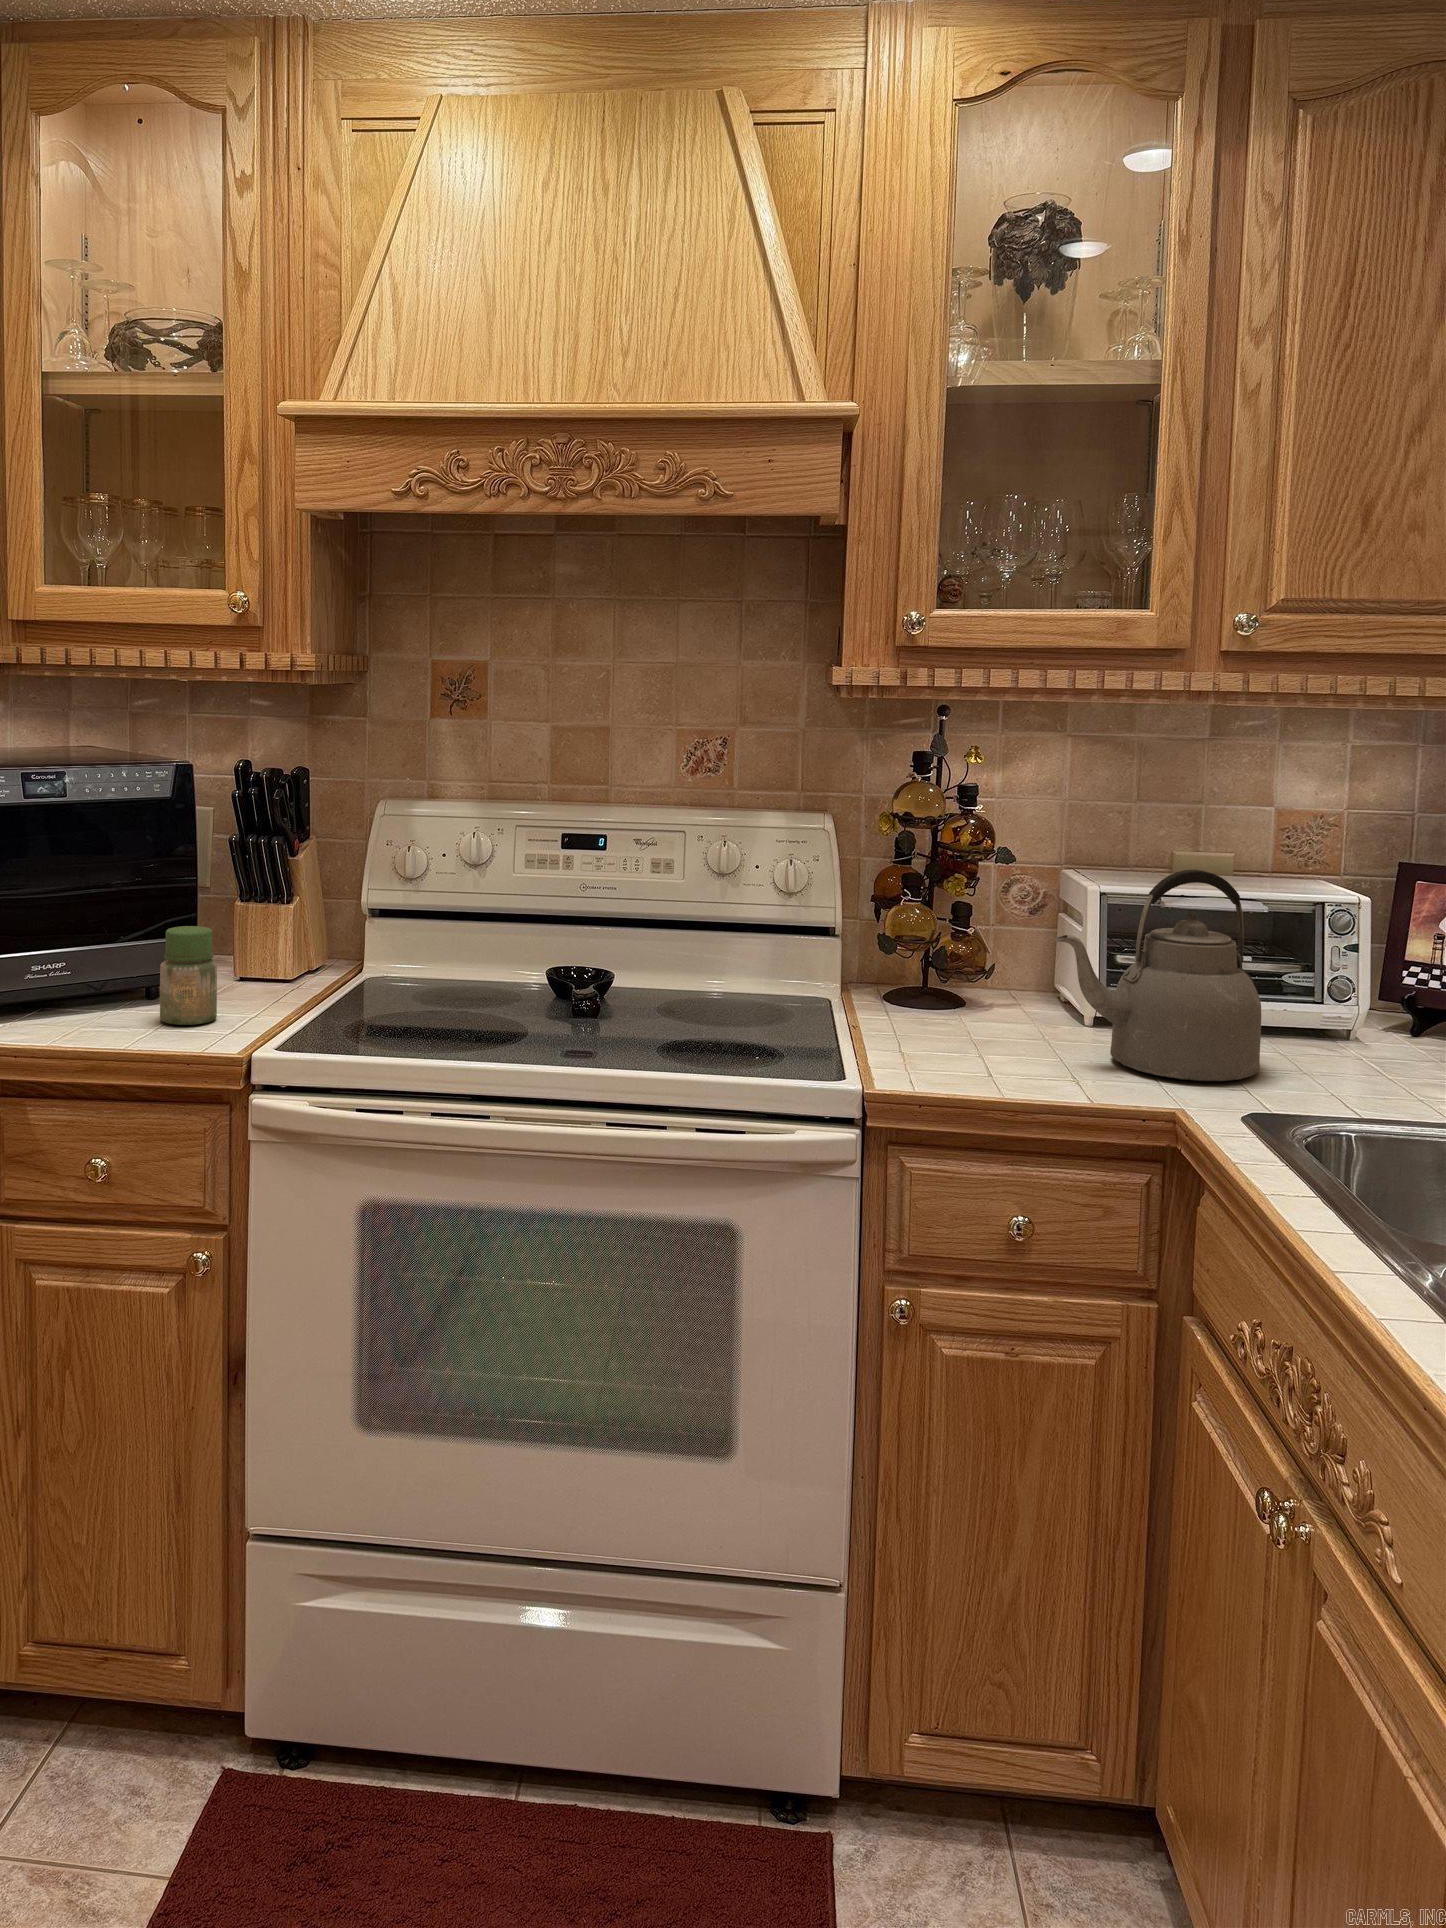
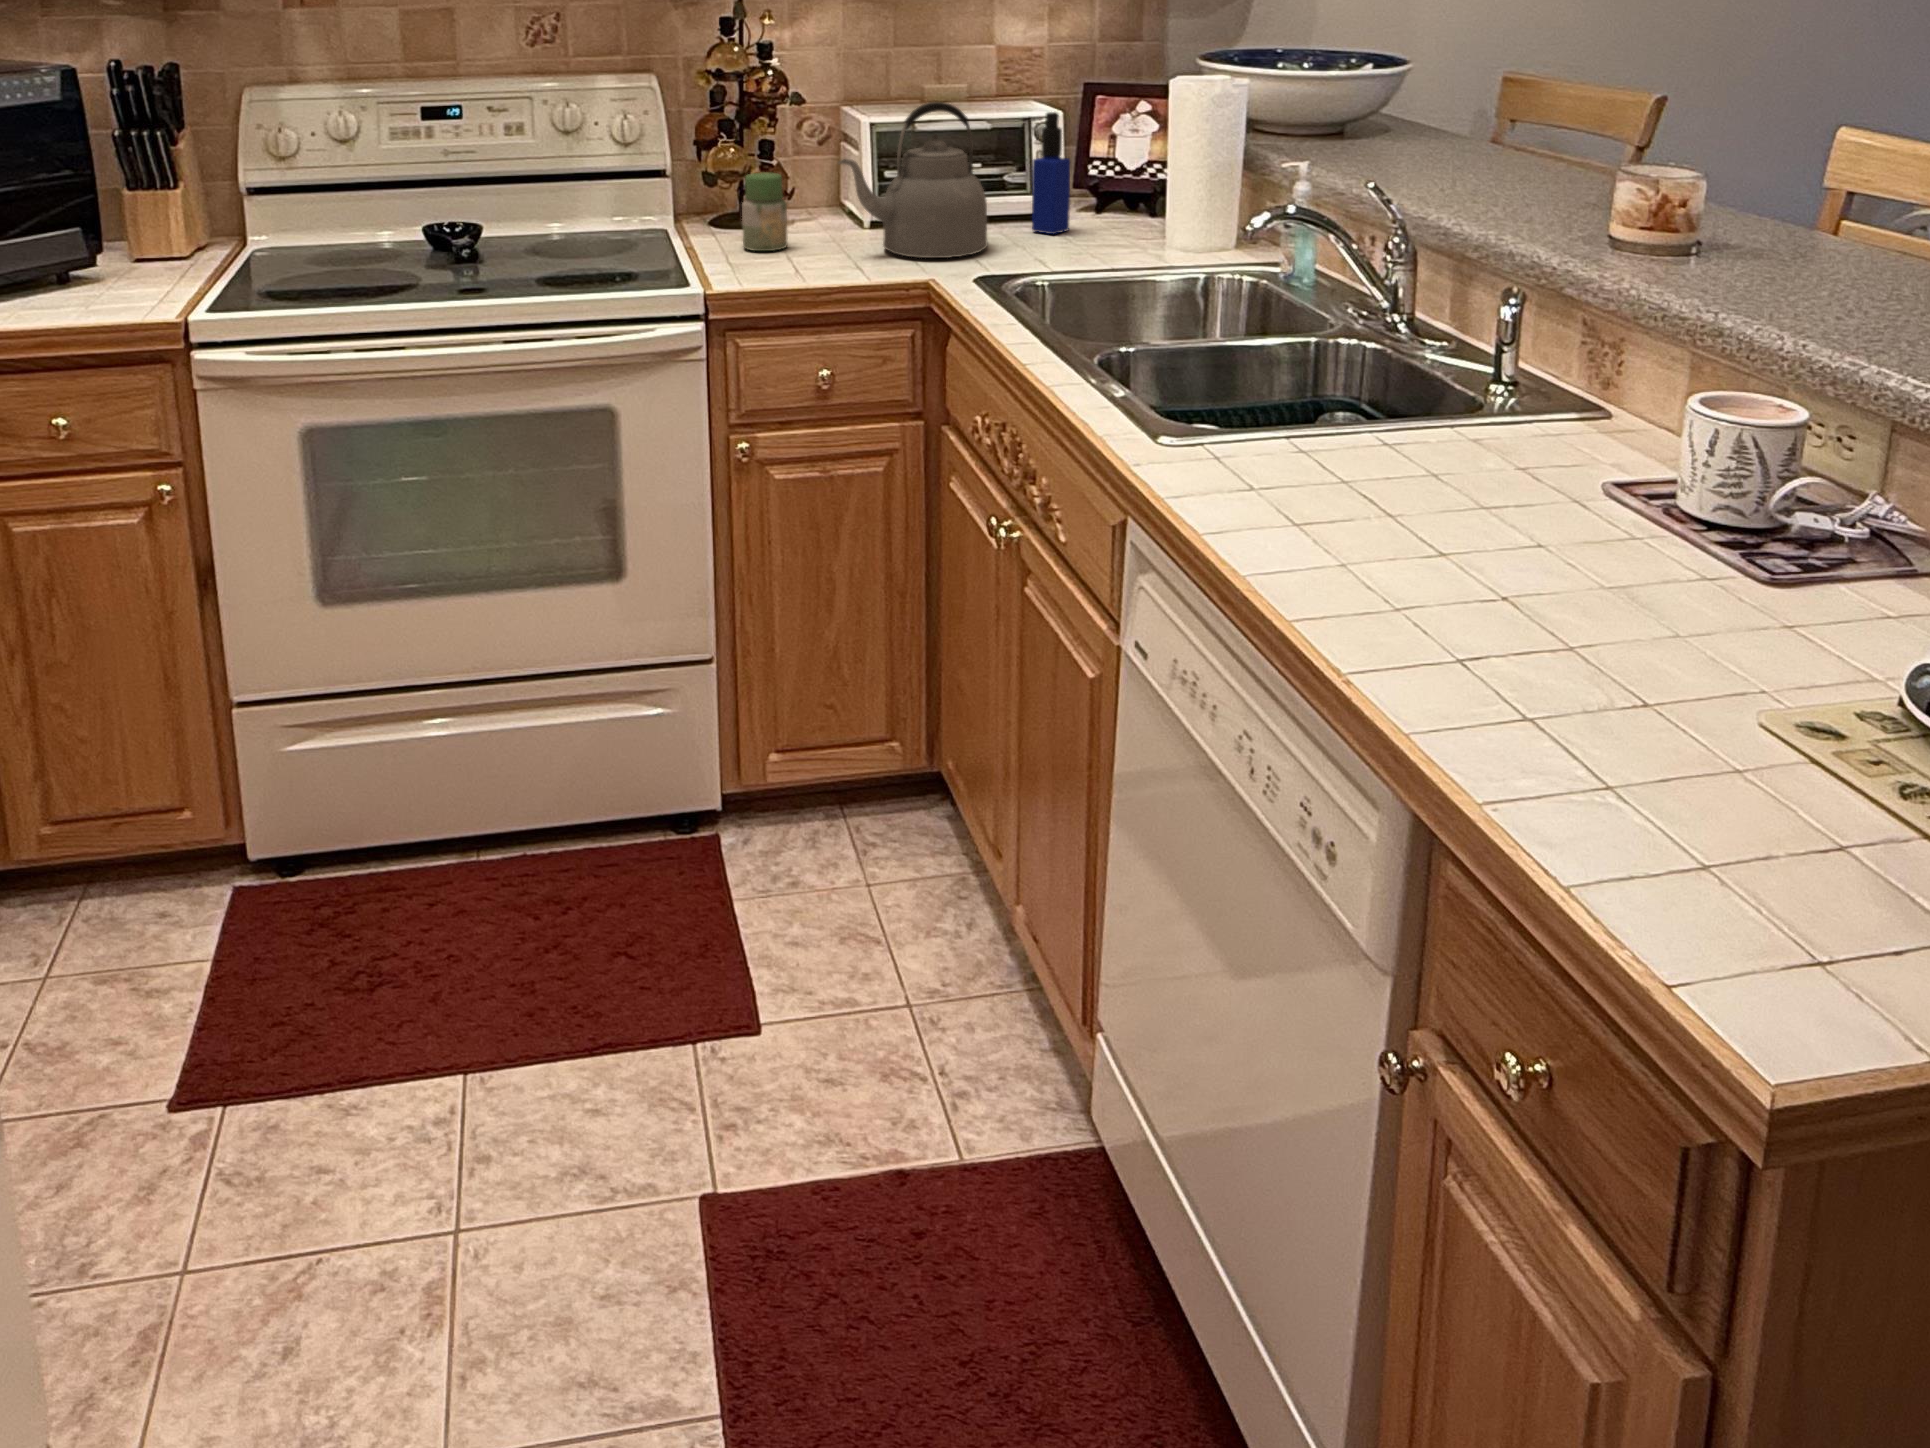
bottle: none [1321,895,1382,1061] -> present [1032,112,1070,234]
jar: present [160,926,217,1025] -> present [742,172,788,251]

